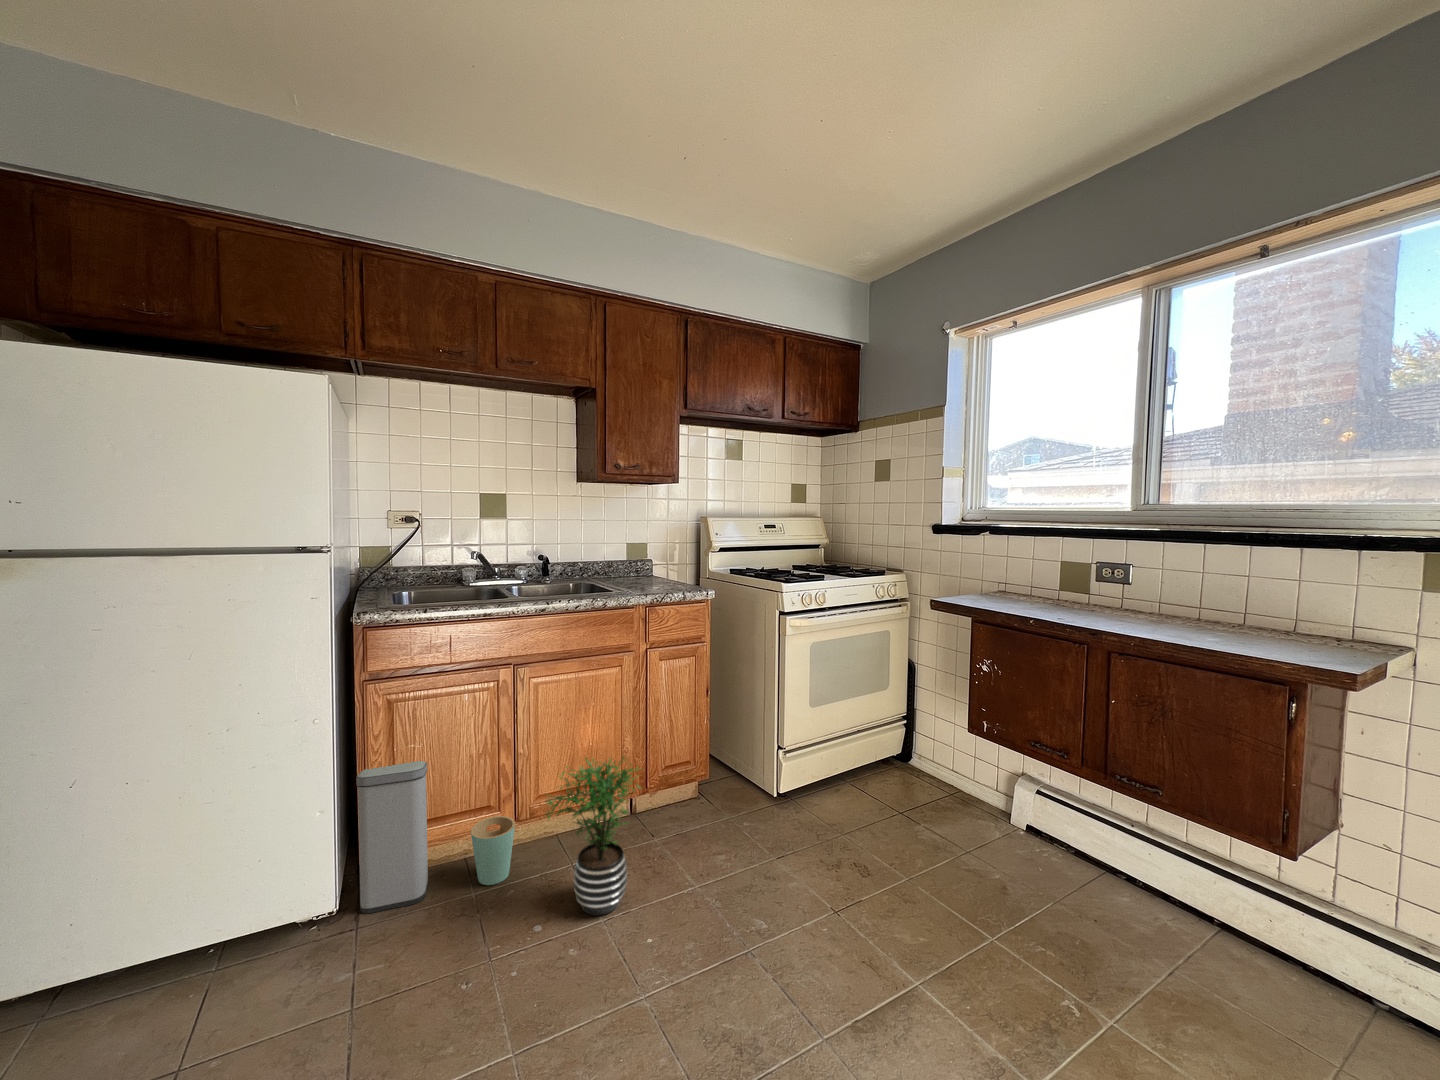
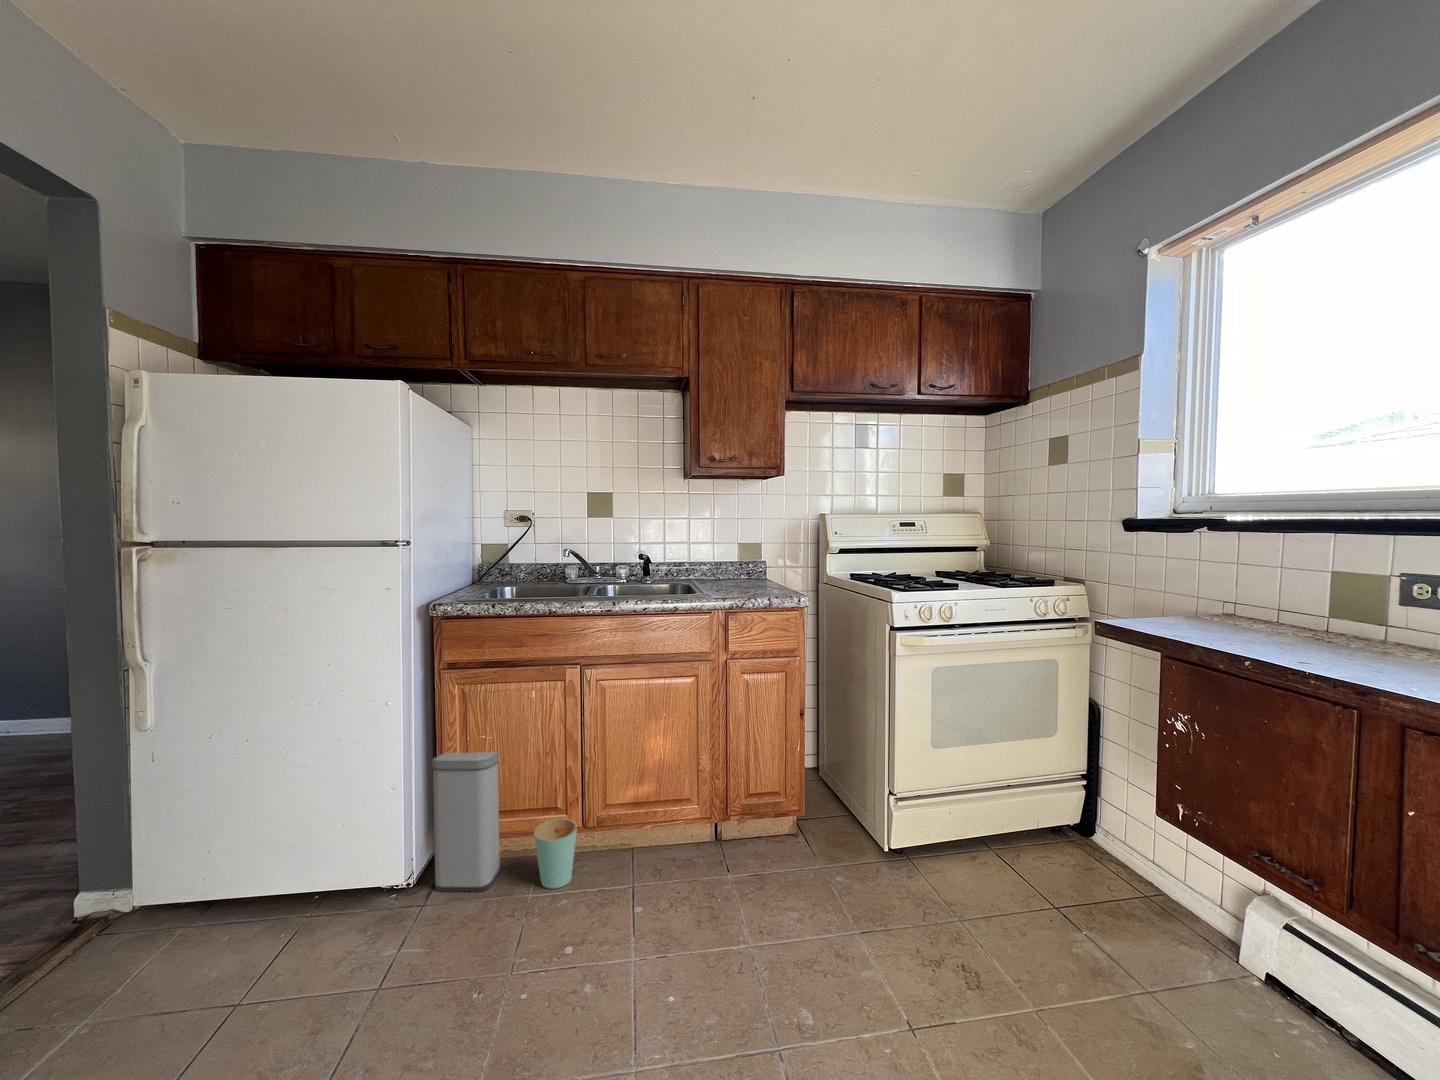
potted plant: present [546,757,640,916] -> none [578,770,695,951]

